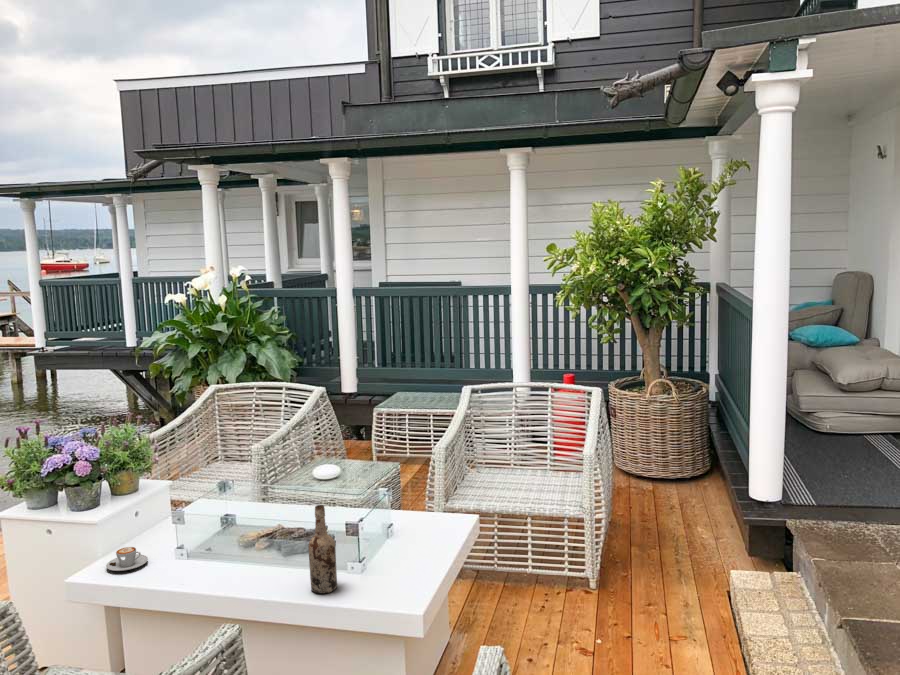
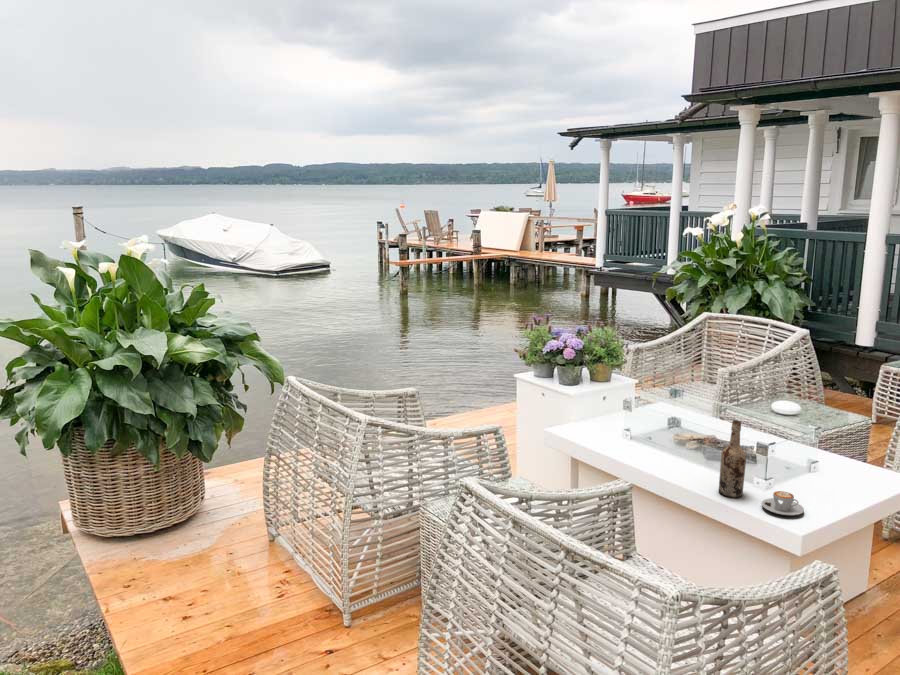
coffee cup: present [106,547,148,571] -> present [762,491,804,515]

